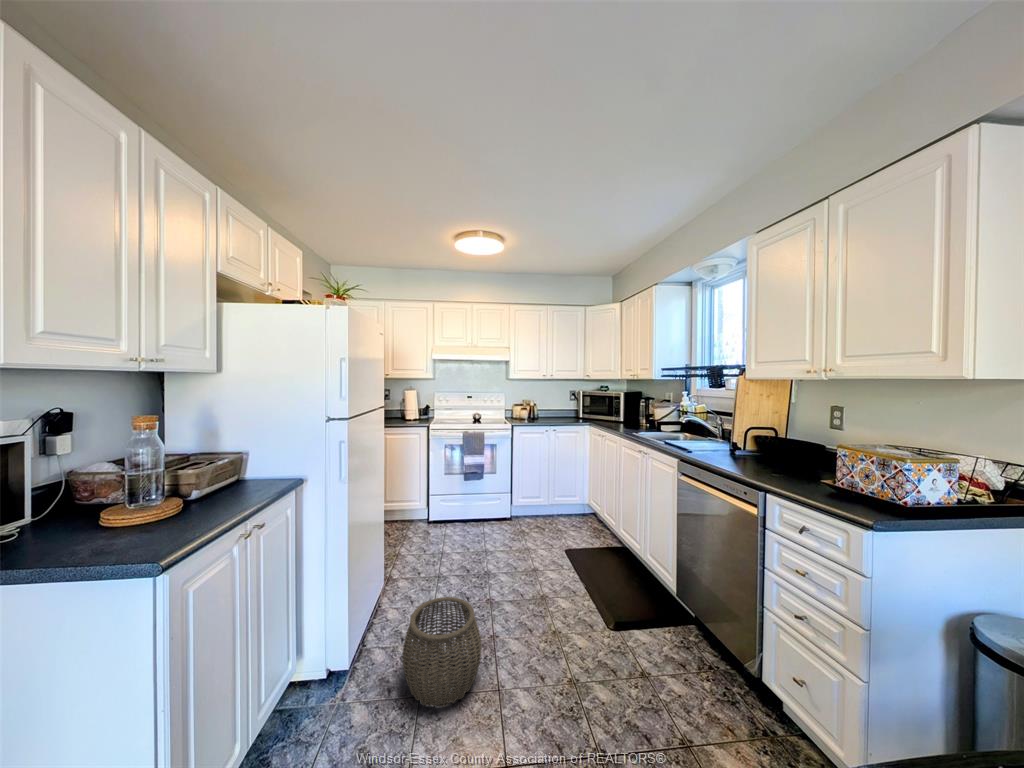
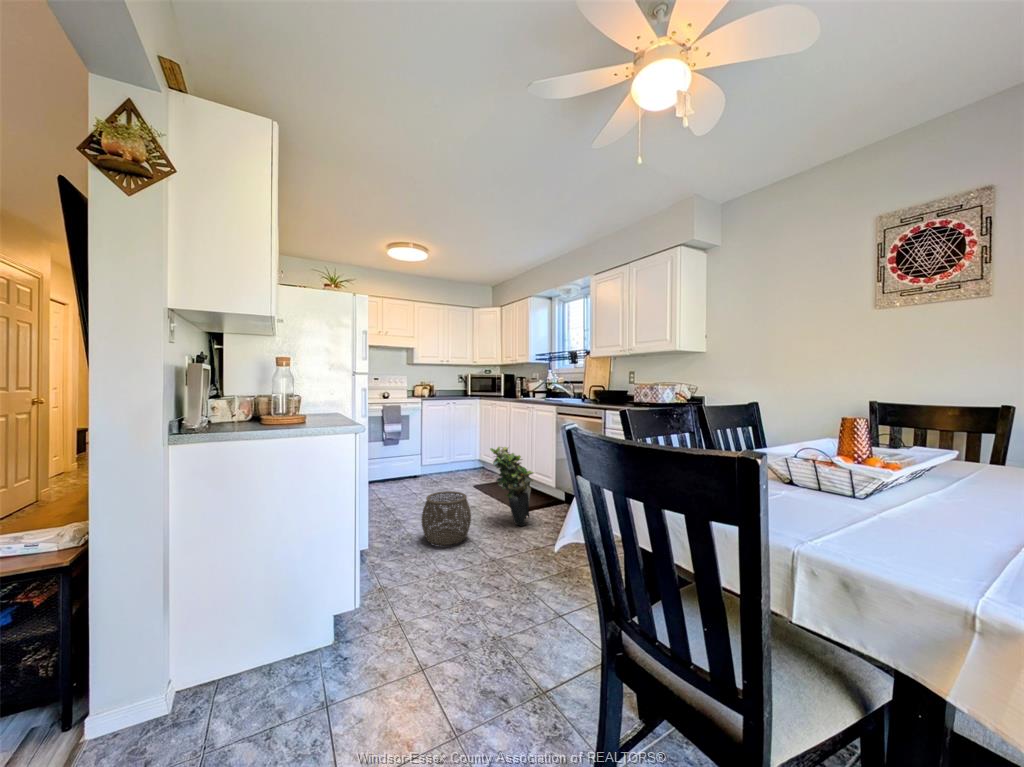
potted plant: none [530,529,605,687] -> present [490,446,534,526]

